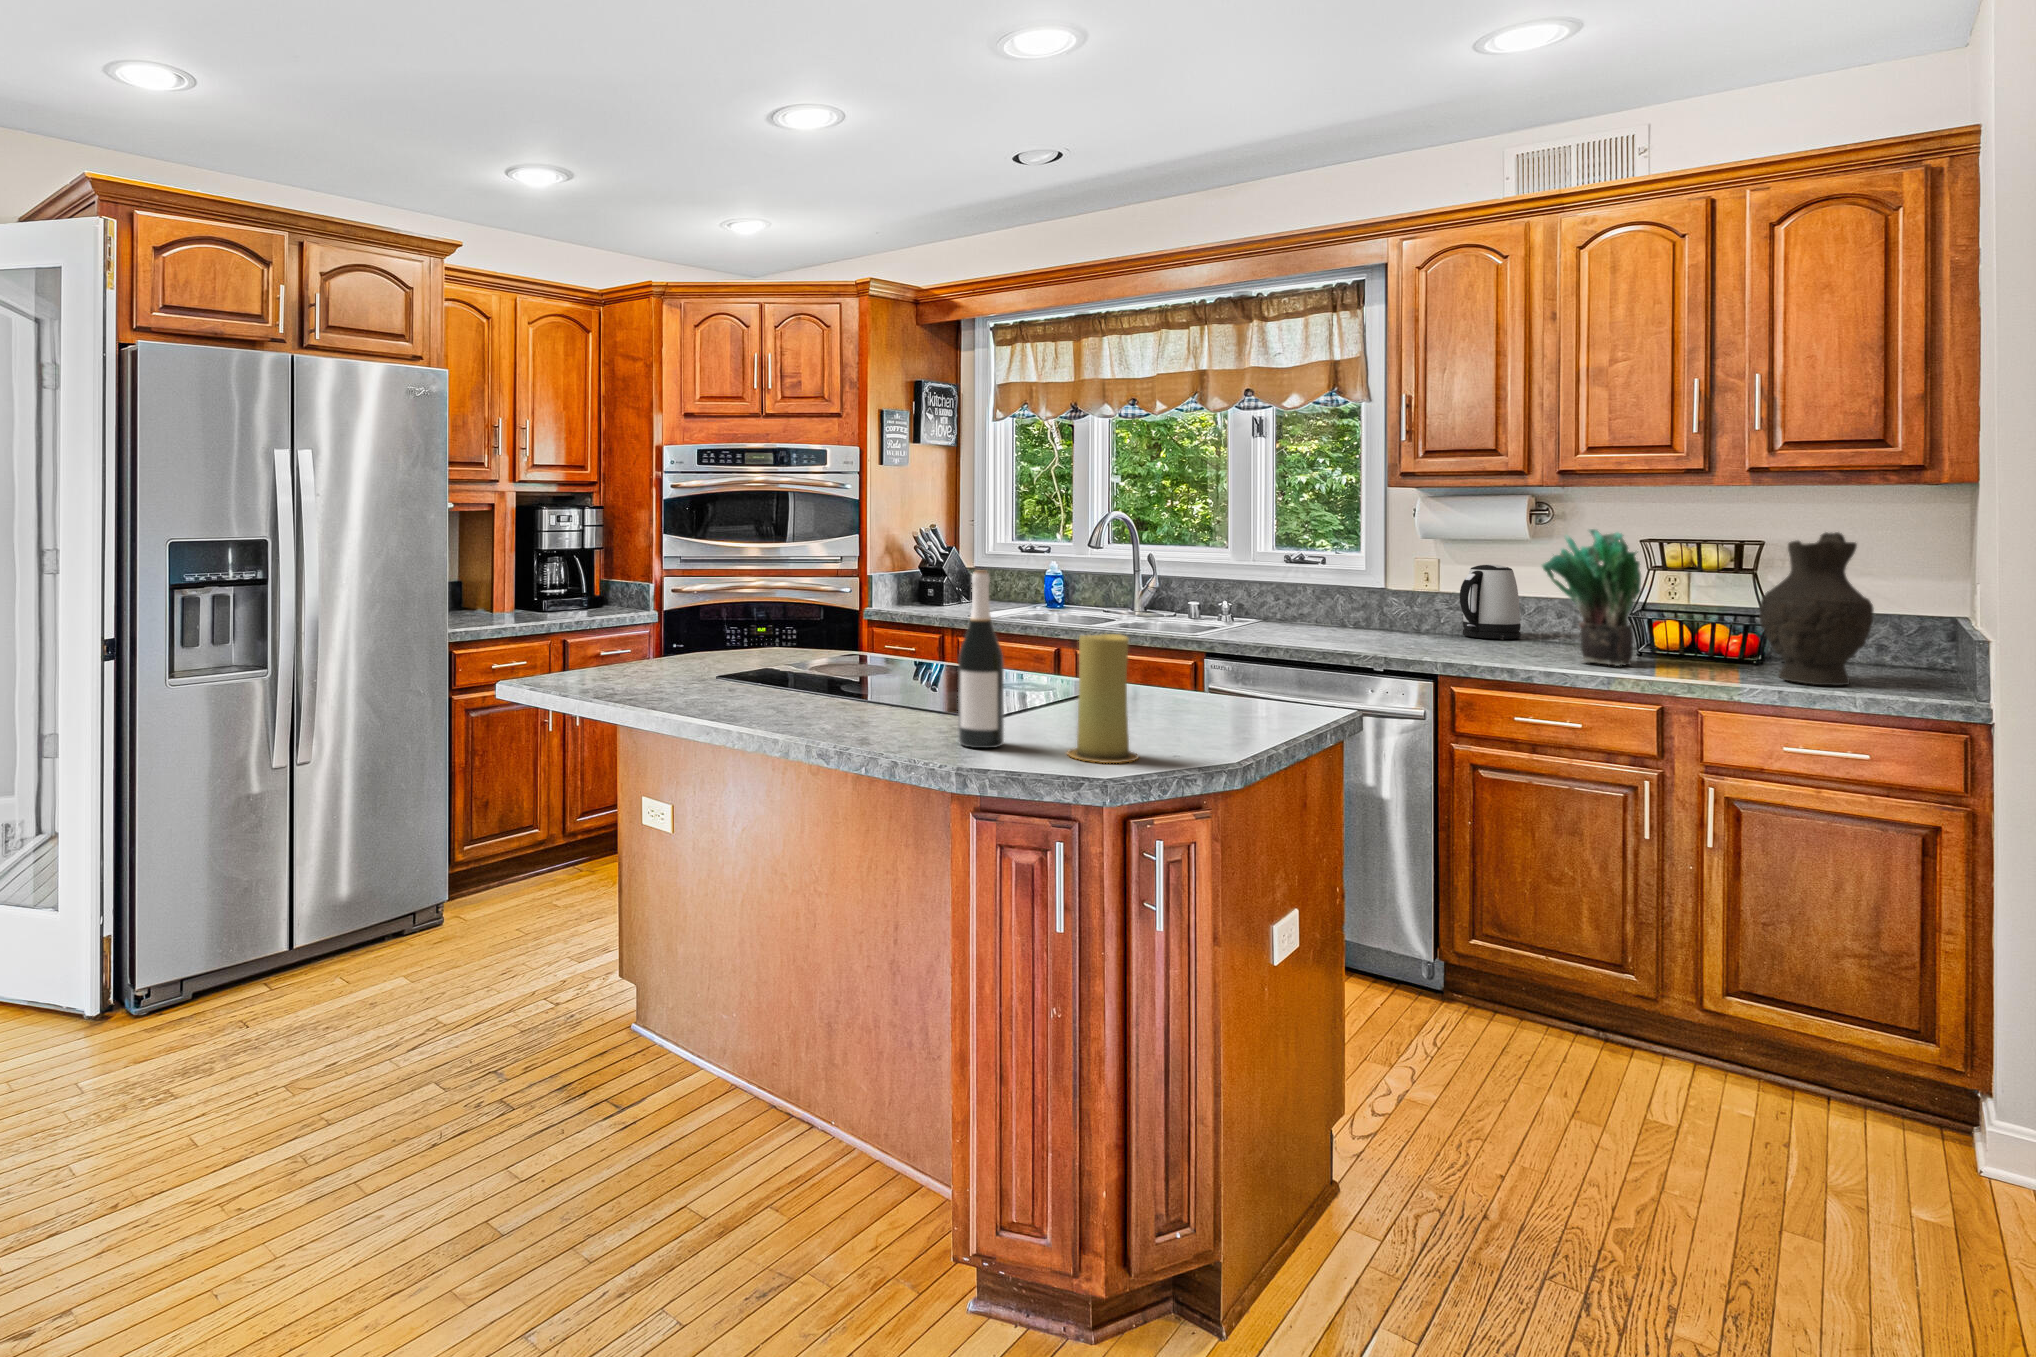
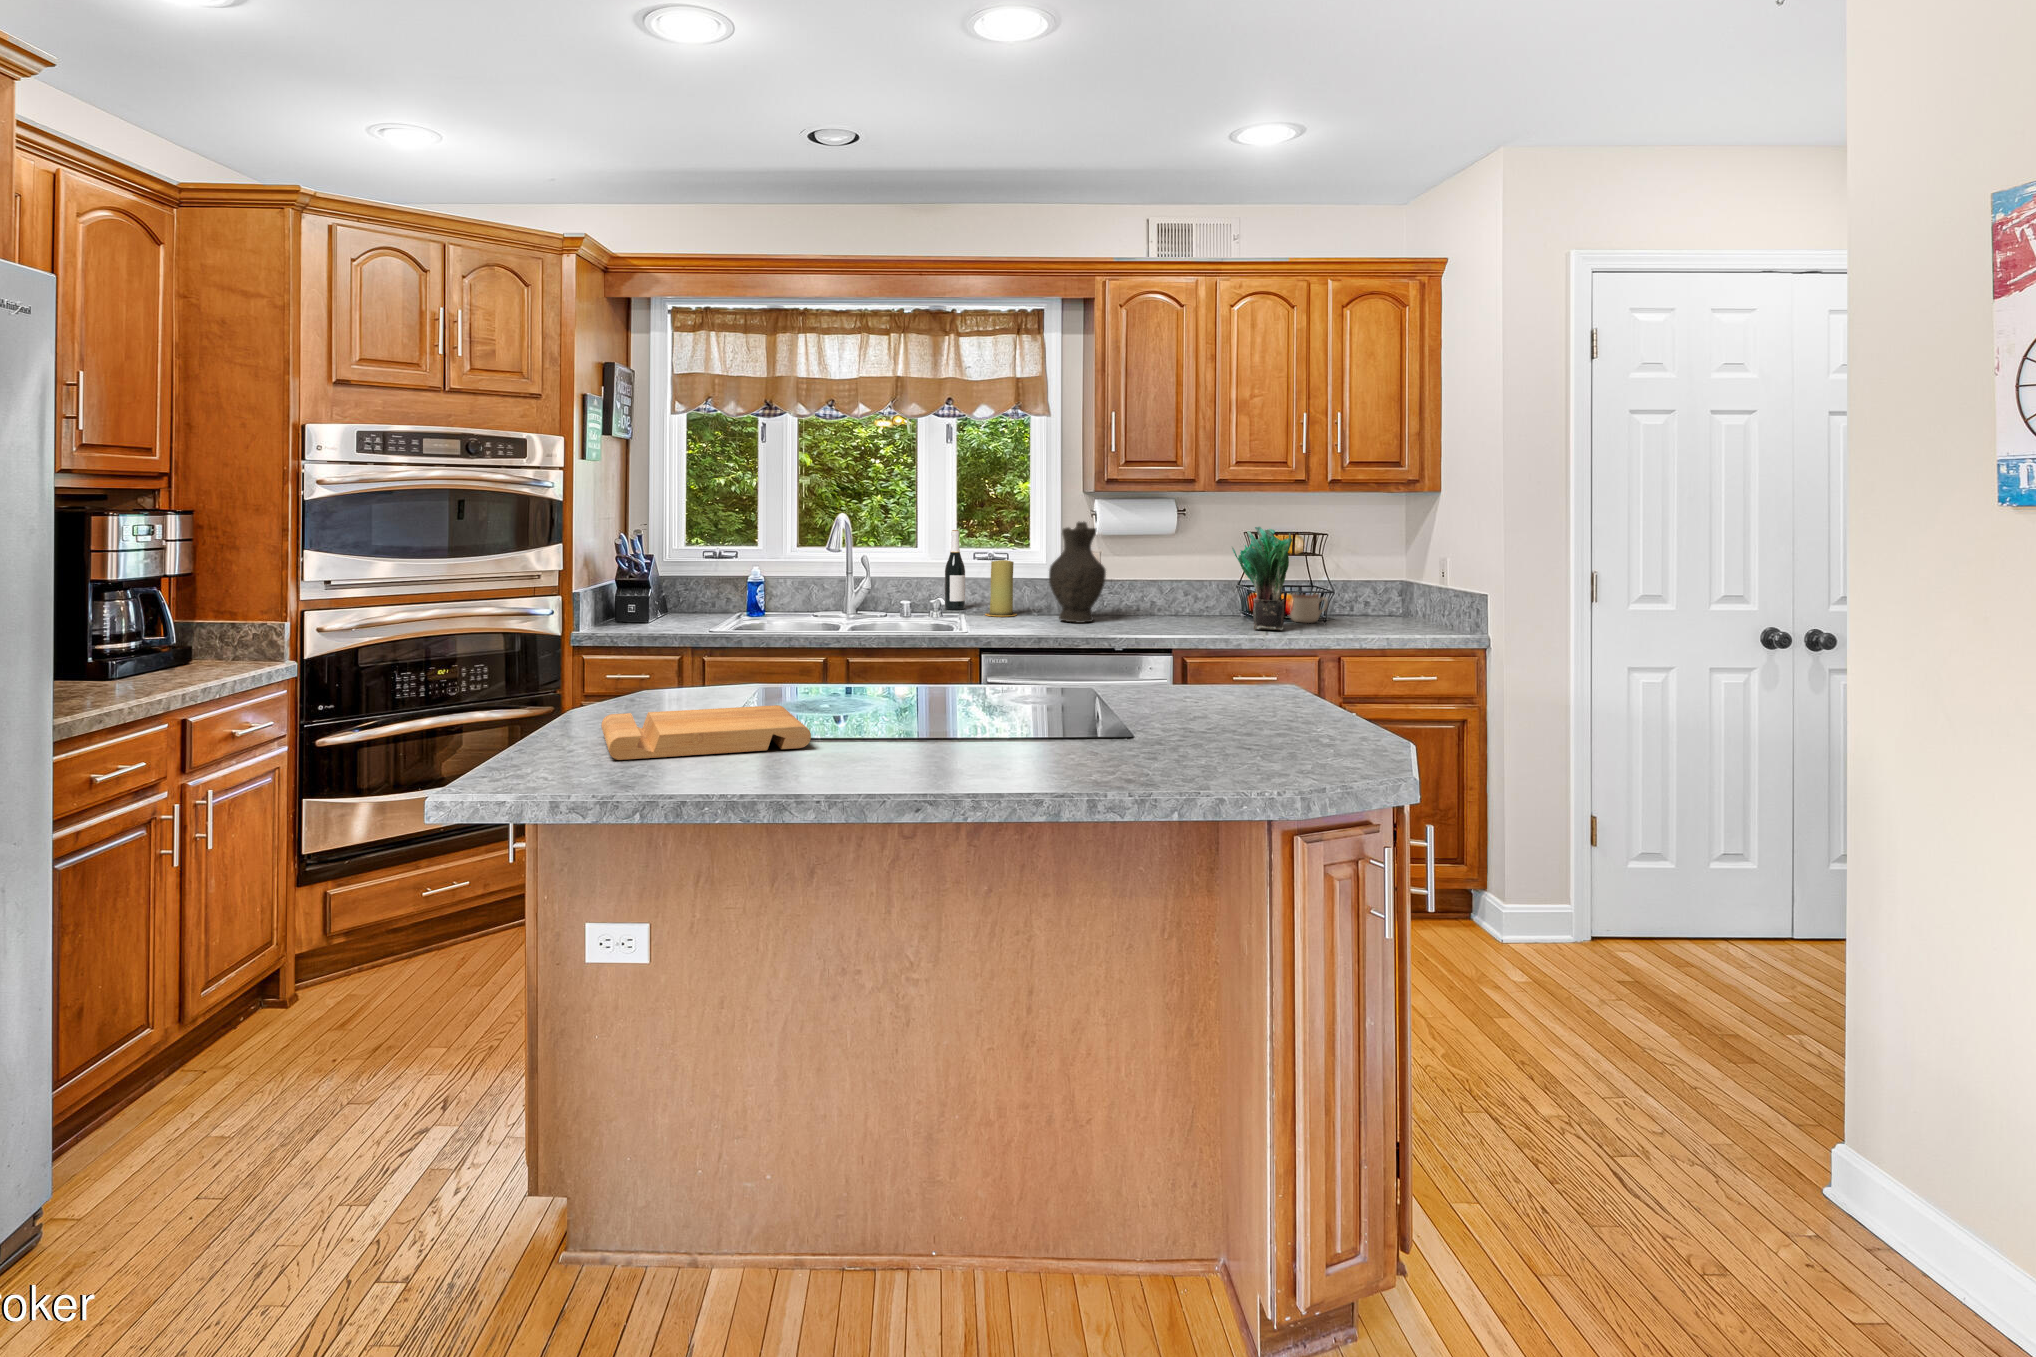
decorative vase: present [1759,532,1874,685] -> present [1049,521,1106,623]
kettle: present [1460,565,1521,639] -> none [1127,555,1167,615]
wine bottle: present [958,571,1004,748] -> present [945,530,965,610]
mug: none [1685,621,1751,663] -> present [1290,593,1327,623]
candle: present [1067,634,1138,763] -> present [985,560,1017,616]
cutting board: none [566,657,744,694] -> present [601,705,811,760]

